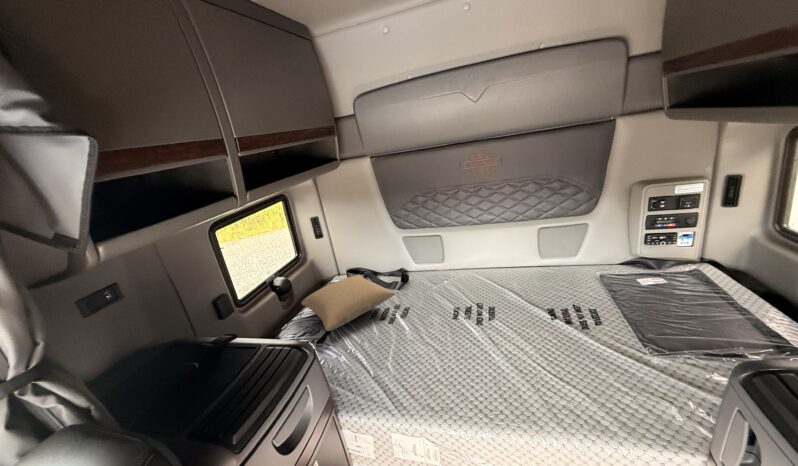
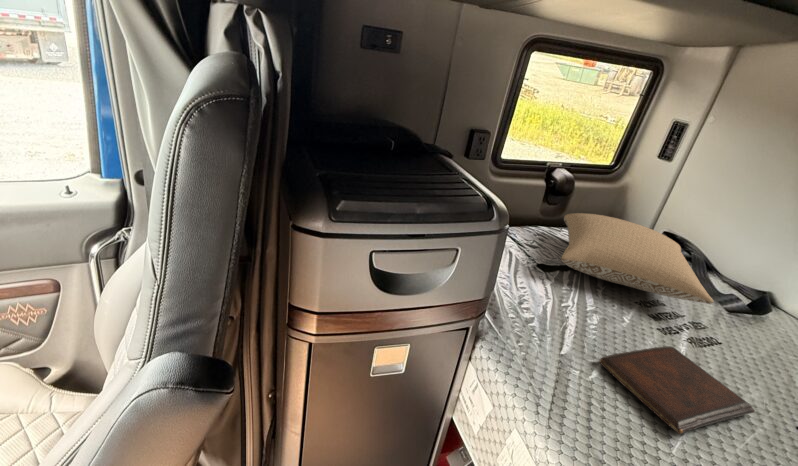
book: none [387,324,441,364] -> present [600,346,755,434]

